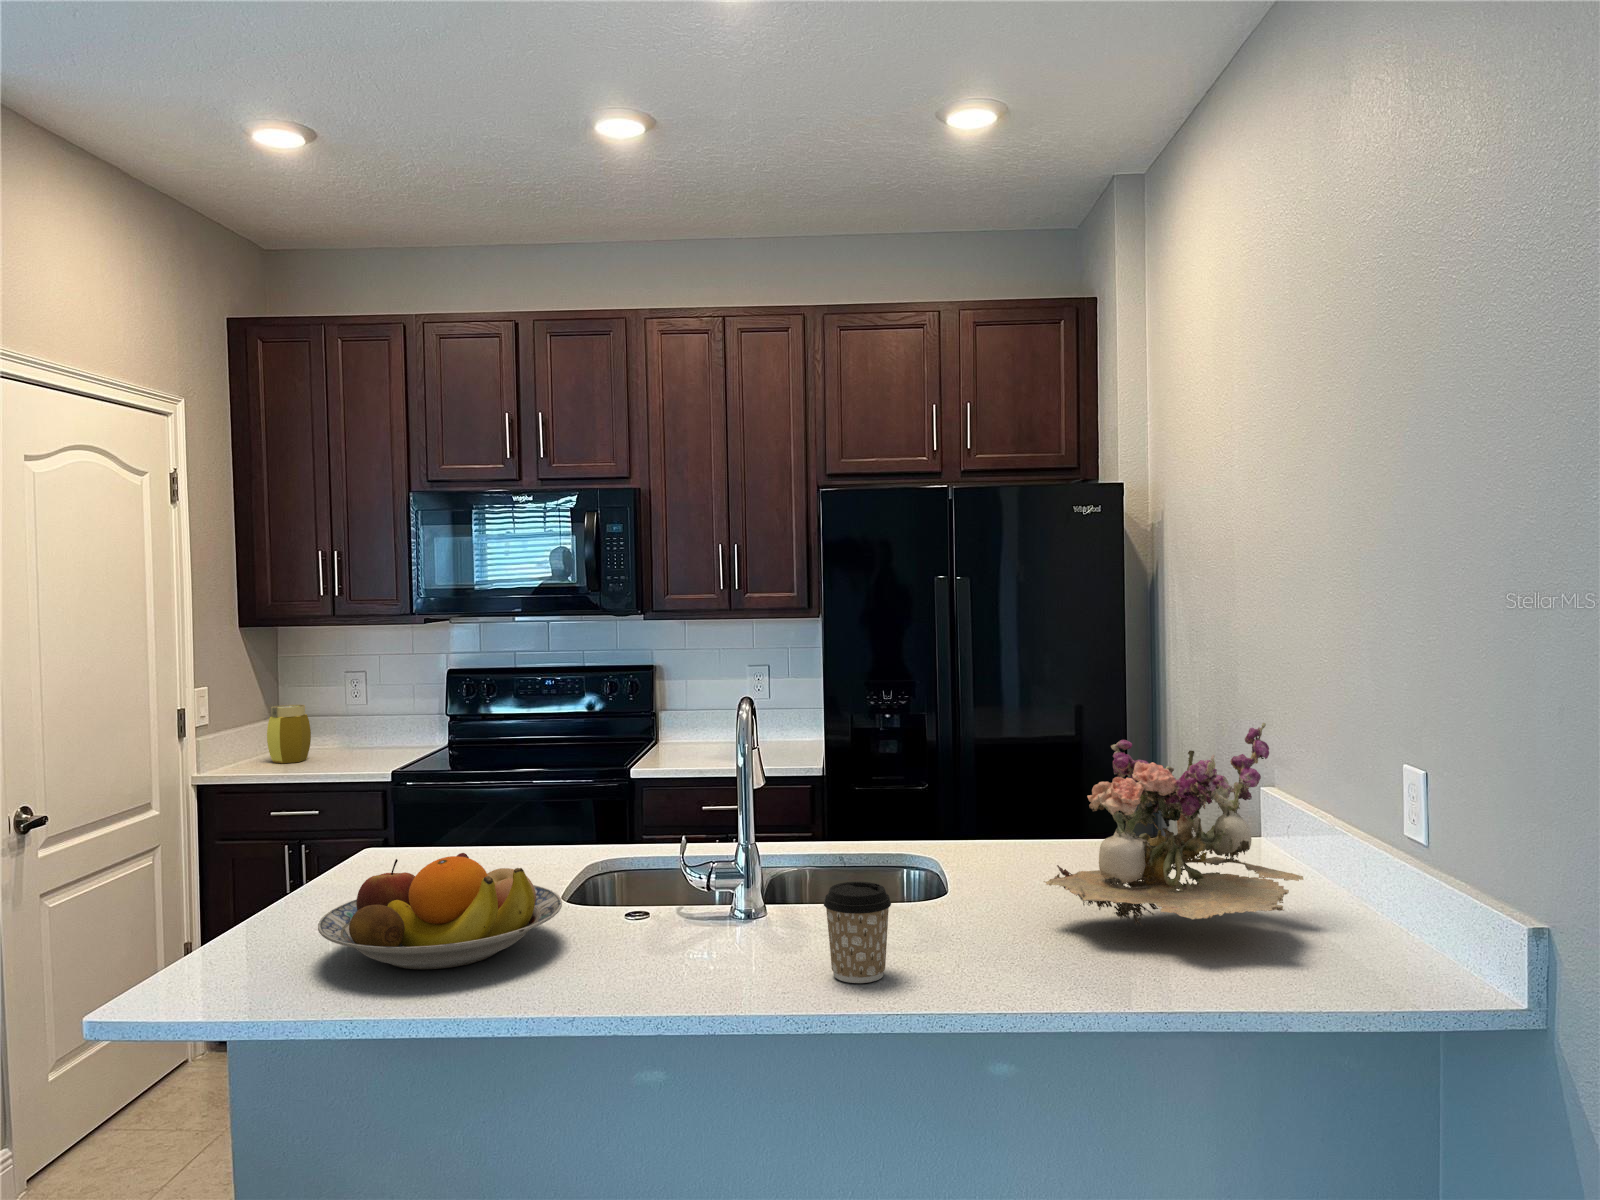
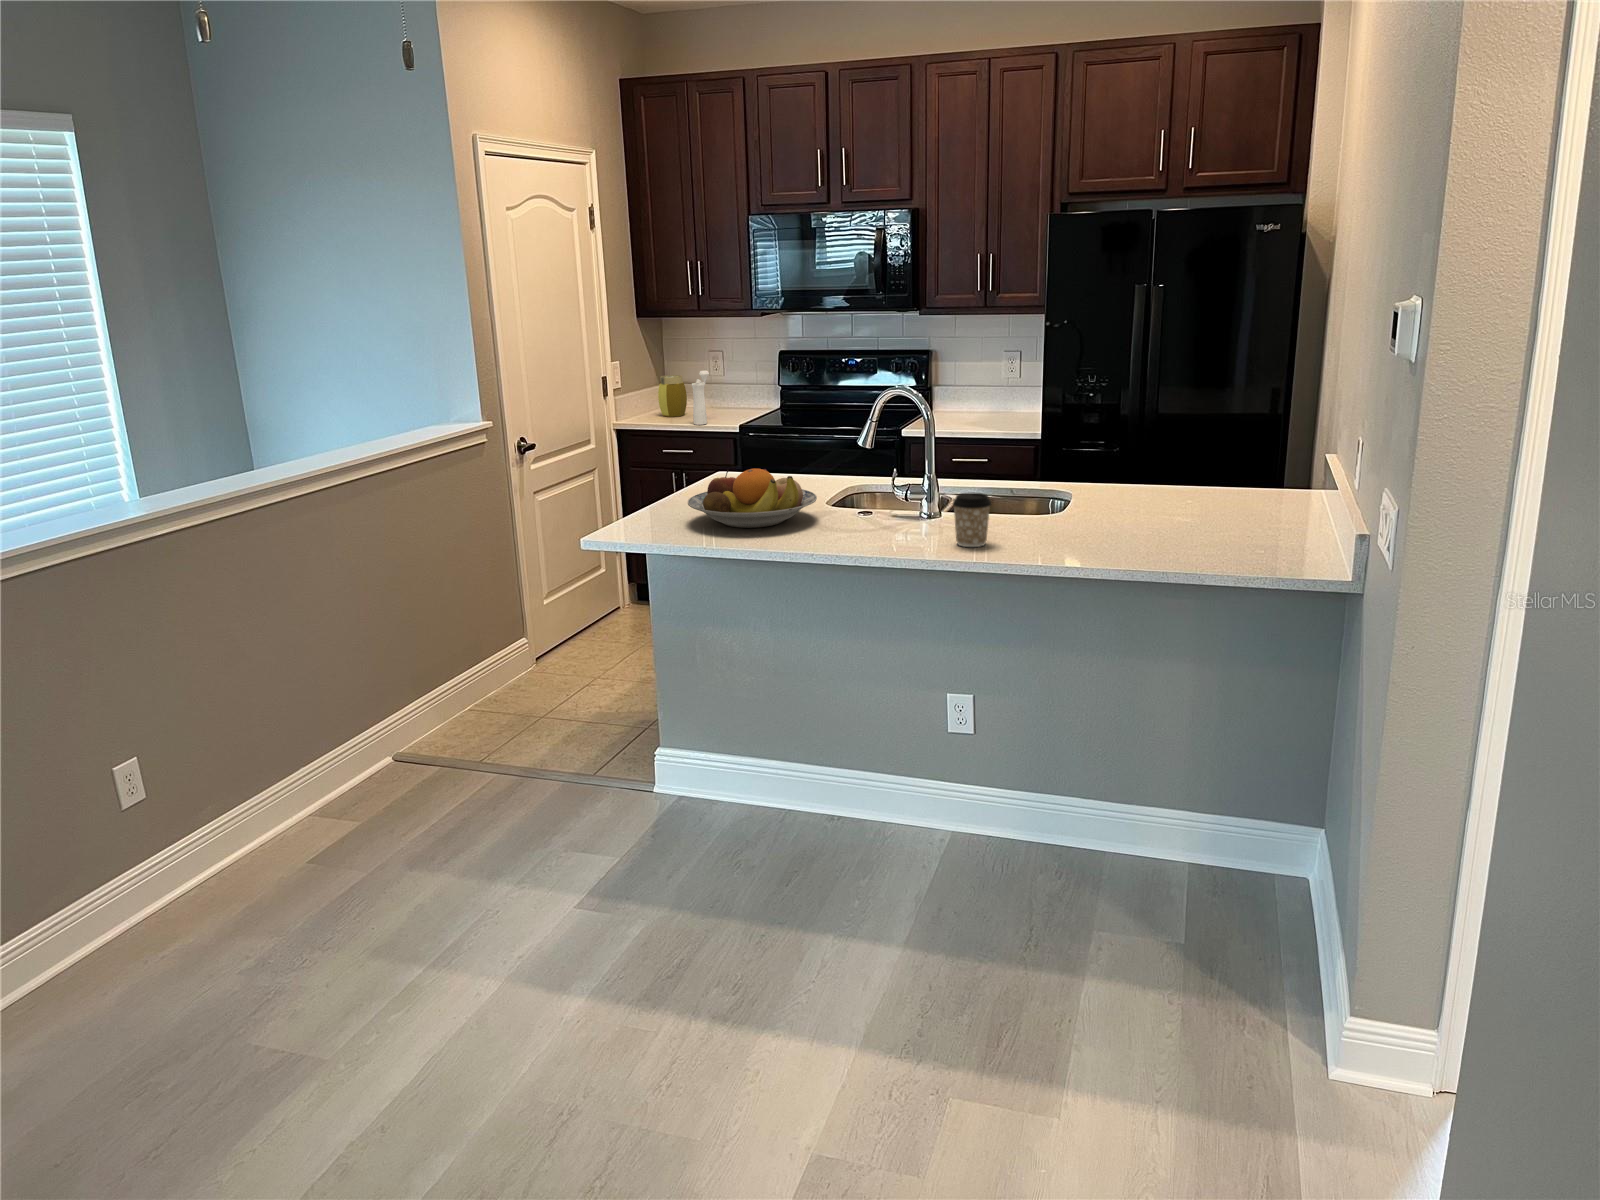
pepper mill: none [319,697,347,773] -> present [691,371,709,425]
flower arrangement: present [1044,723,1303,927] -> none [1104,407,1275,533]

